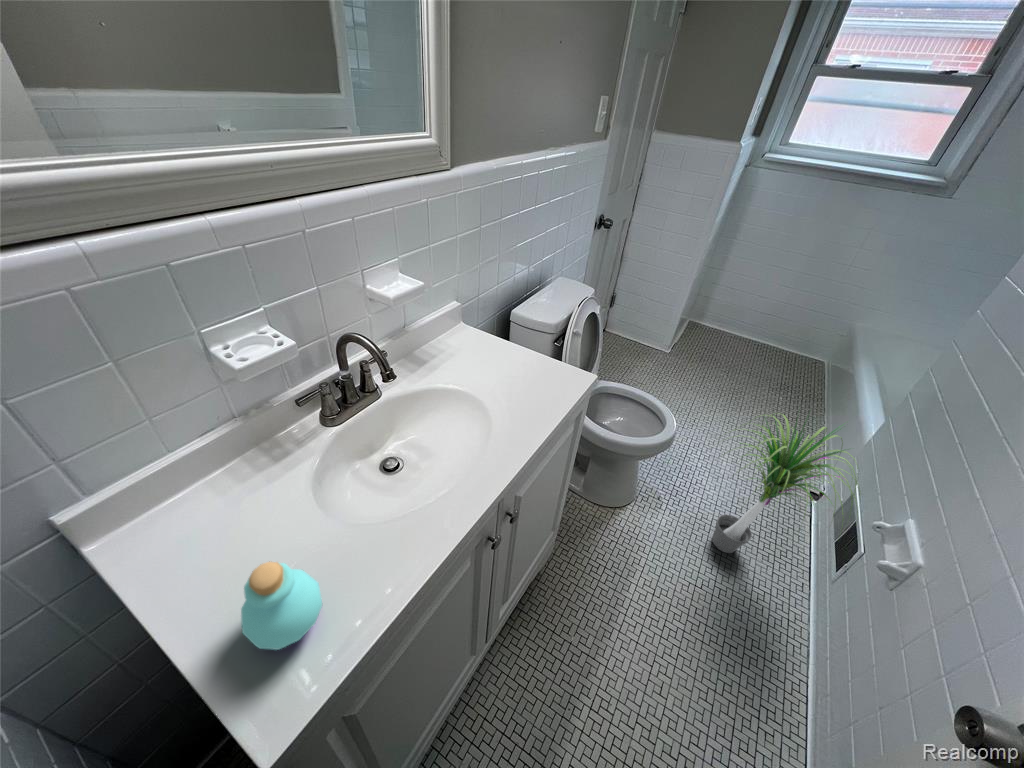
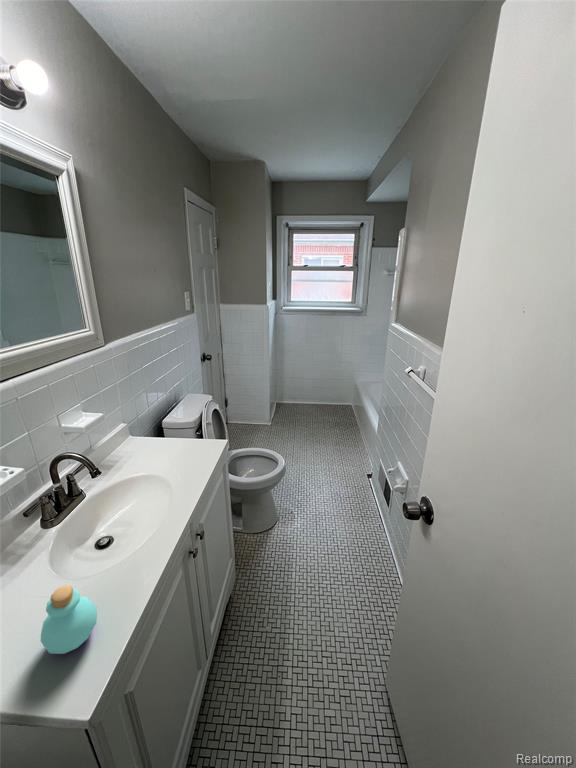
potted plant: present [712,415,858,553] -> none [304,423,382,527]

